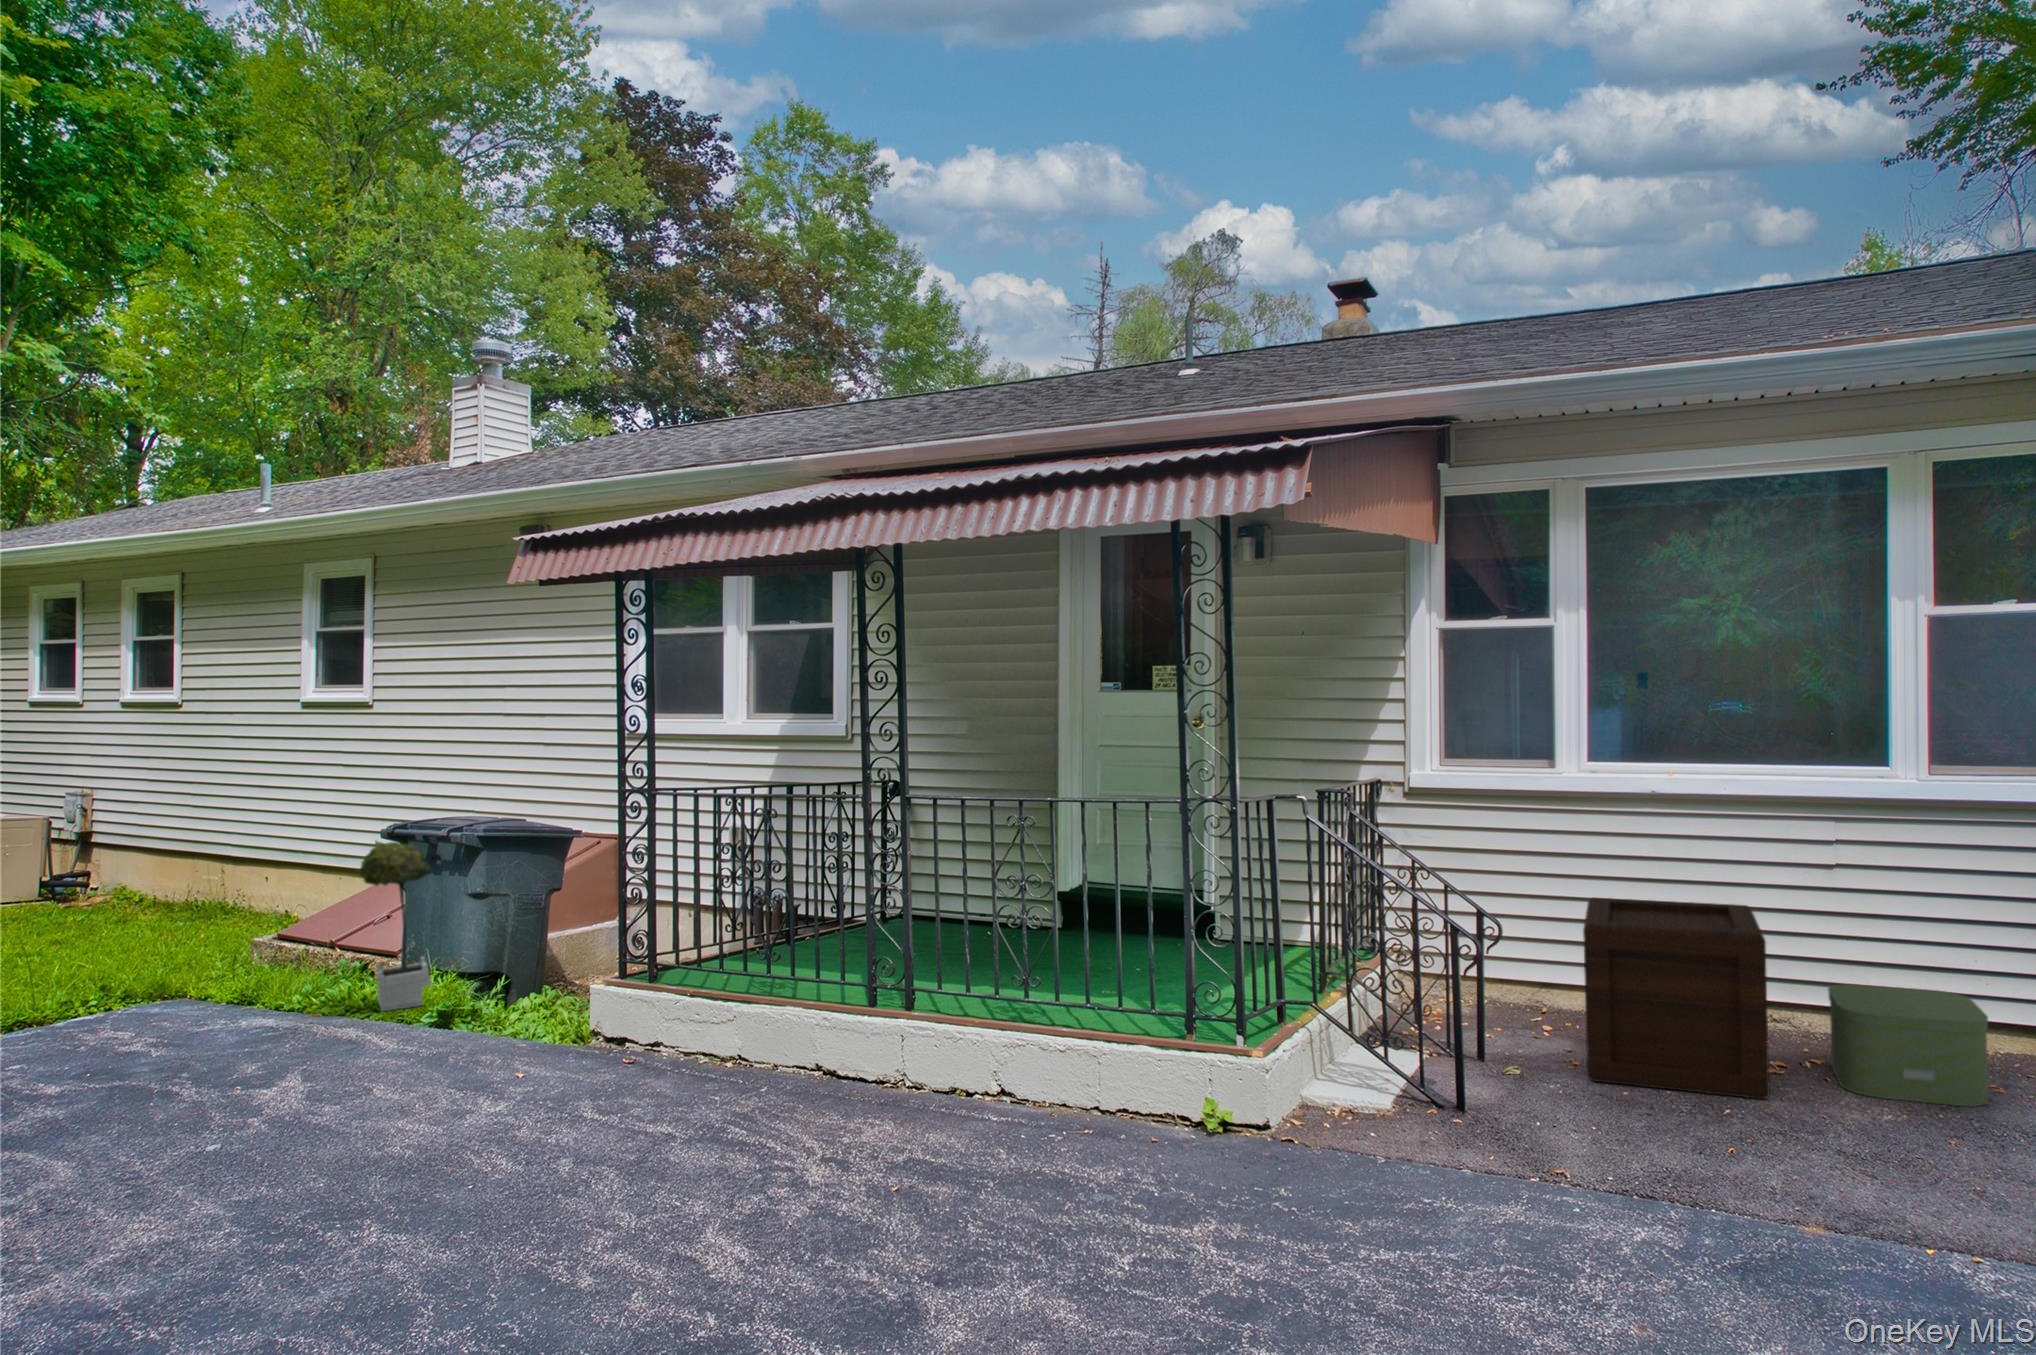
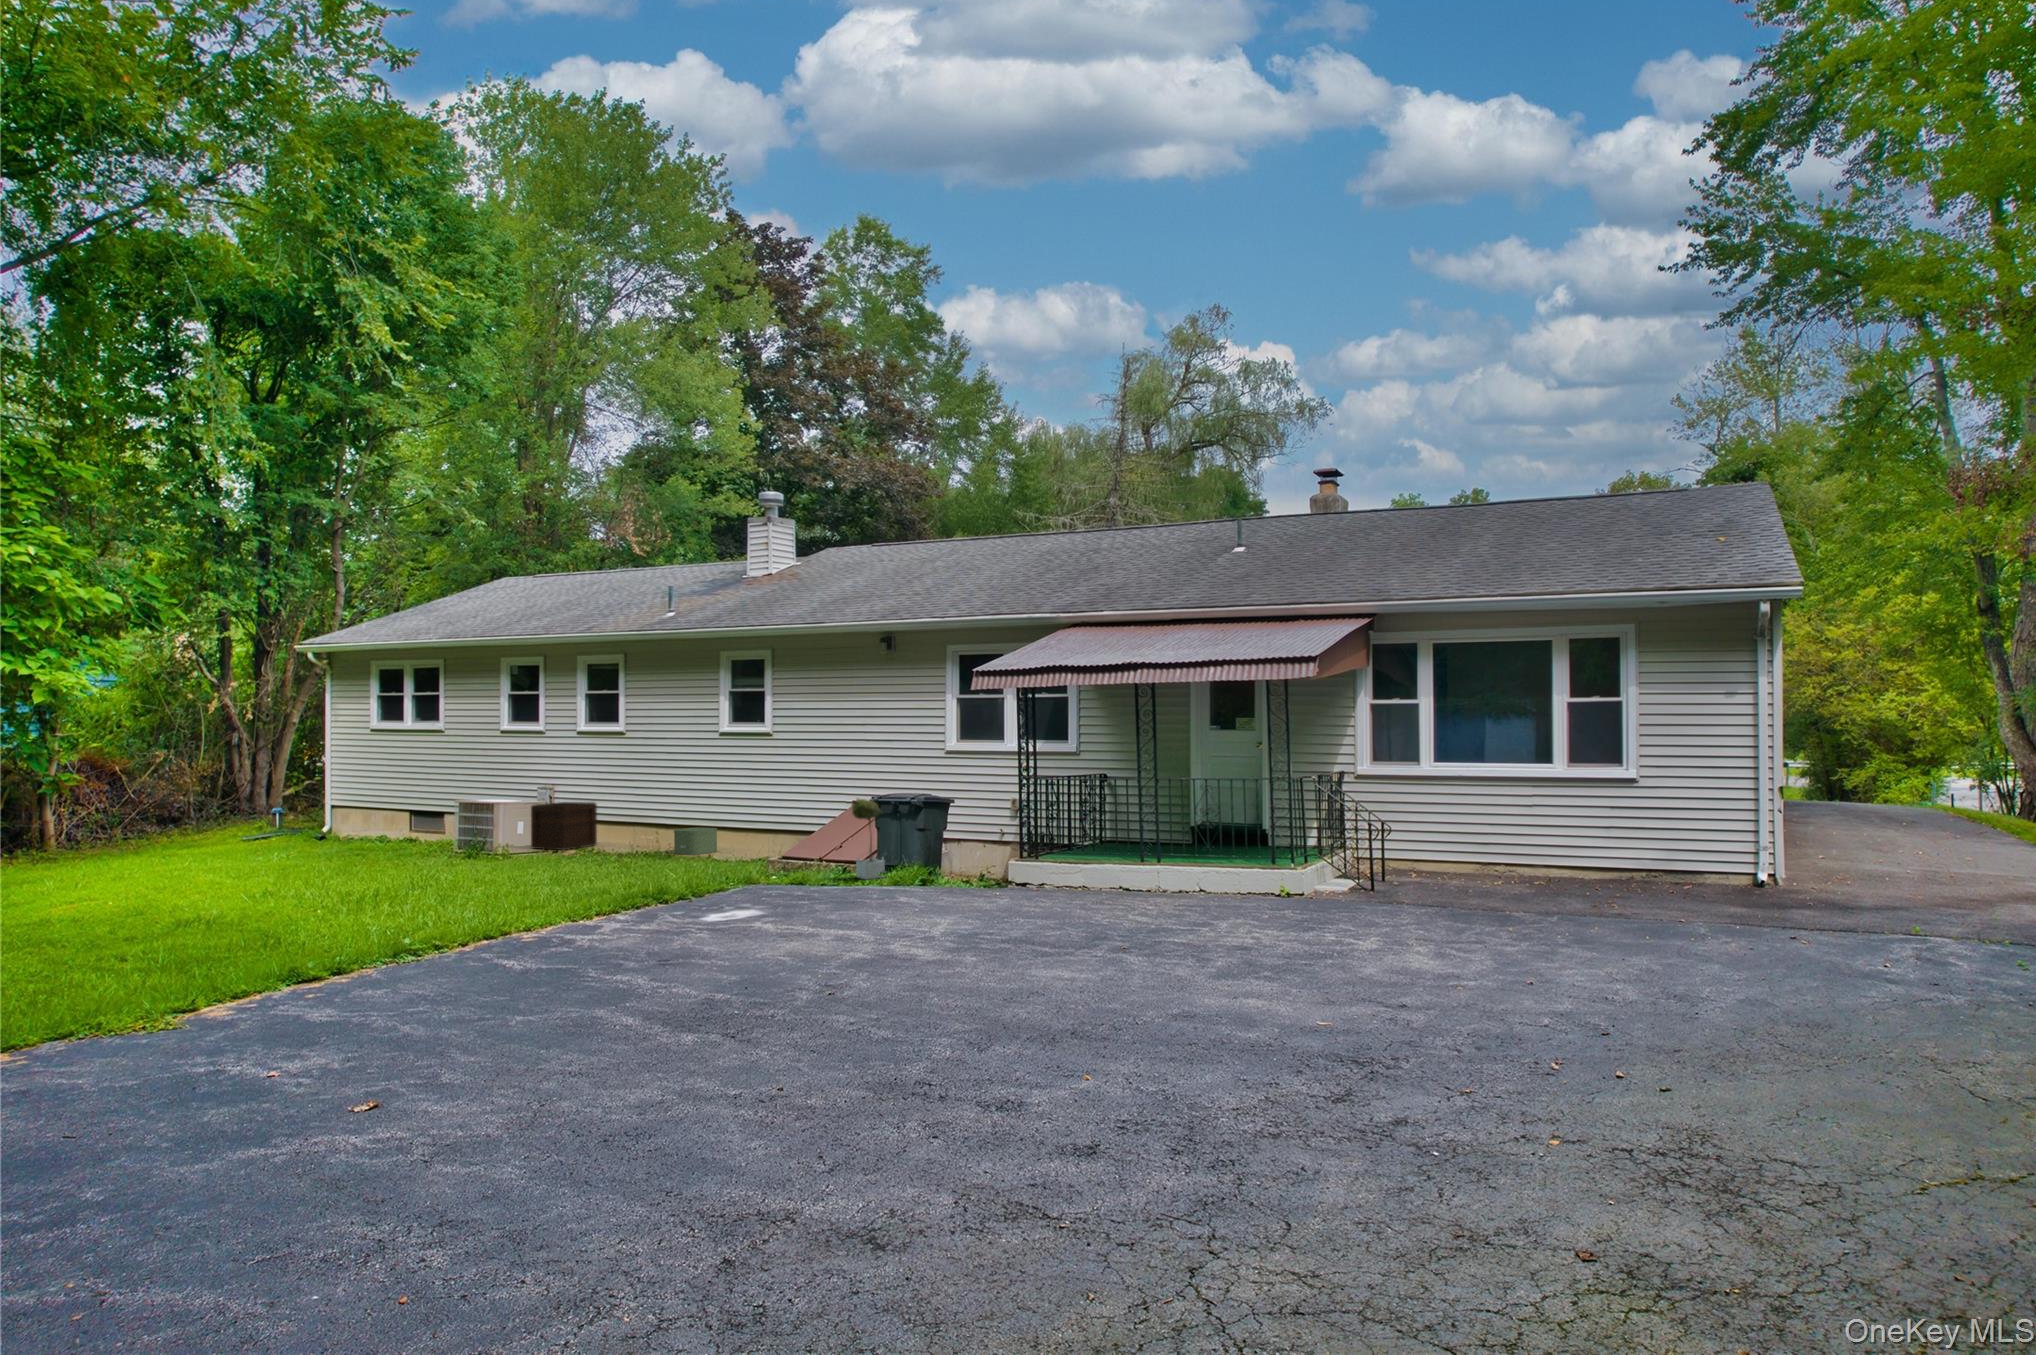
wooden crate: present [1583,898,1770,1099] -> present [531,802,597,850]
storage box: present [1828,984,1988,1107] -> present [674,827,717,855]

